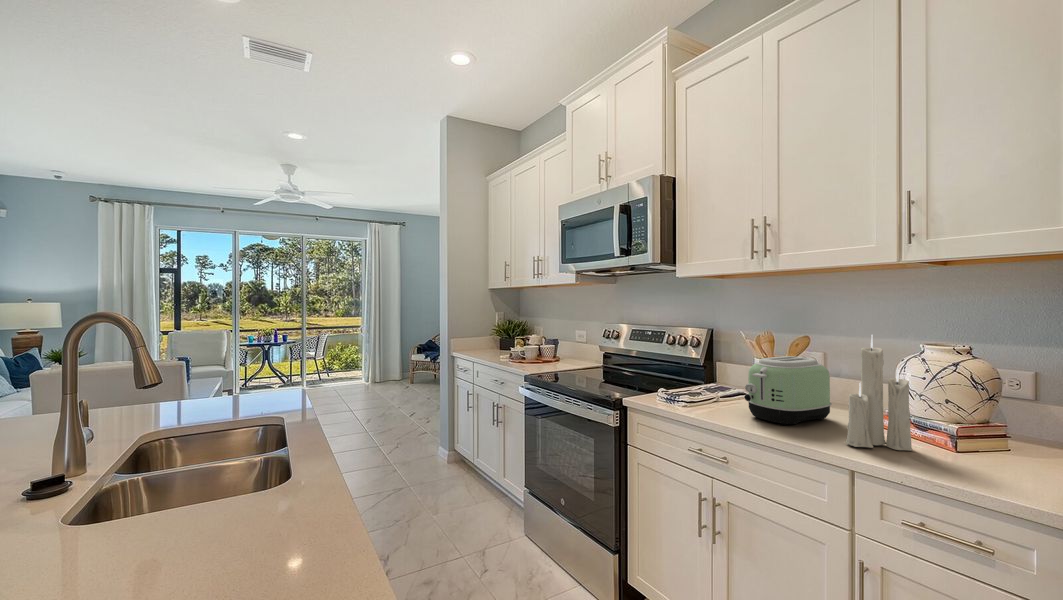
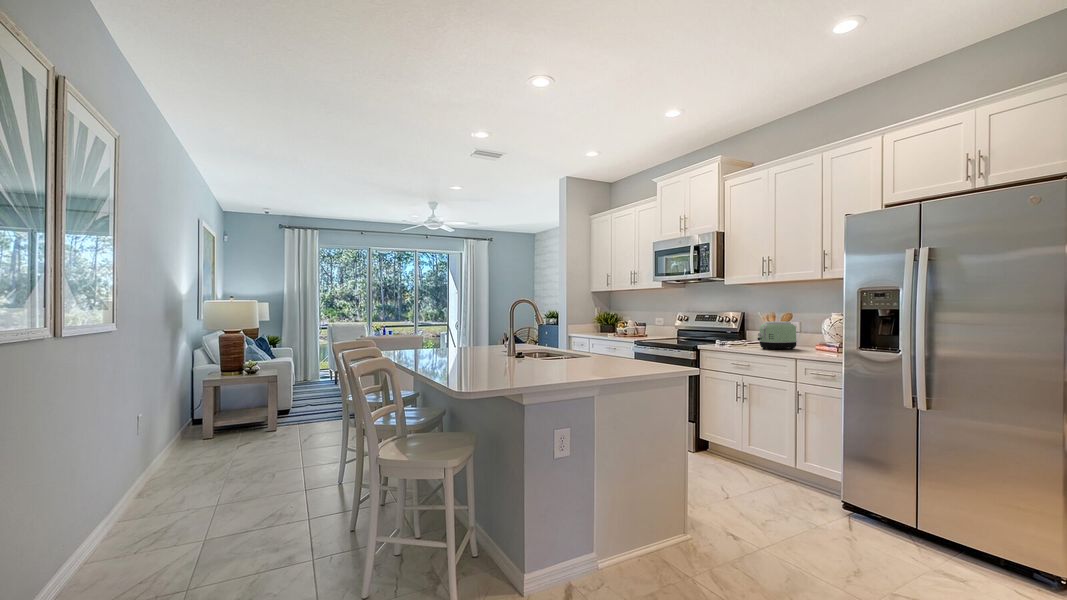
candle: present [845,336,913,451] -> none [796,306,822,353]

